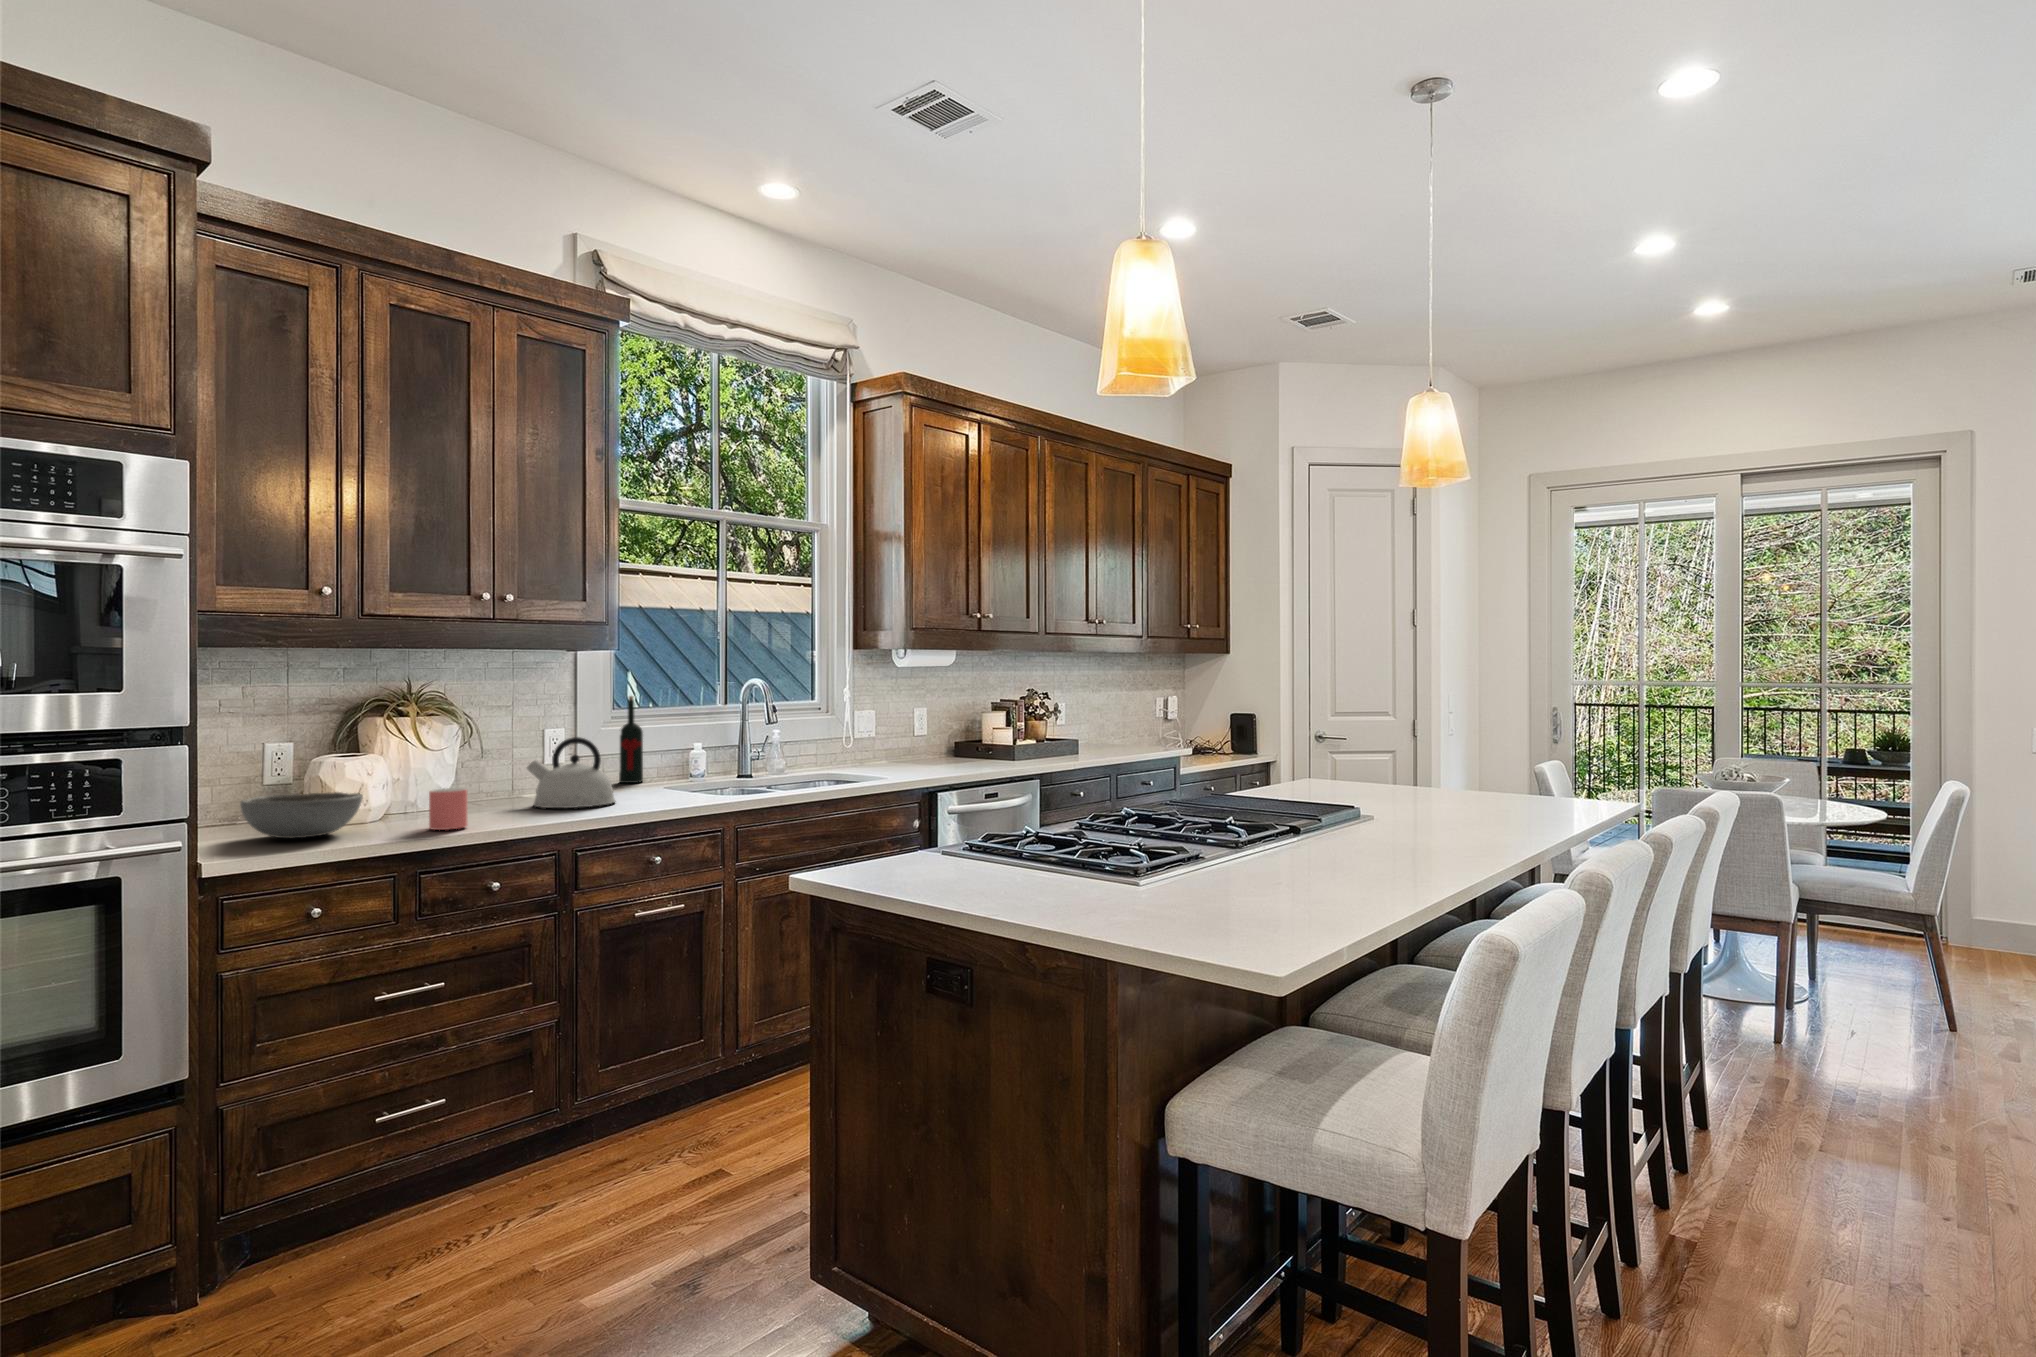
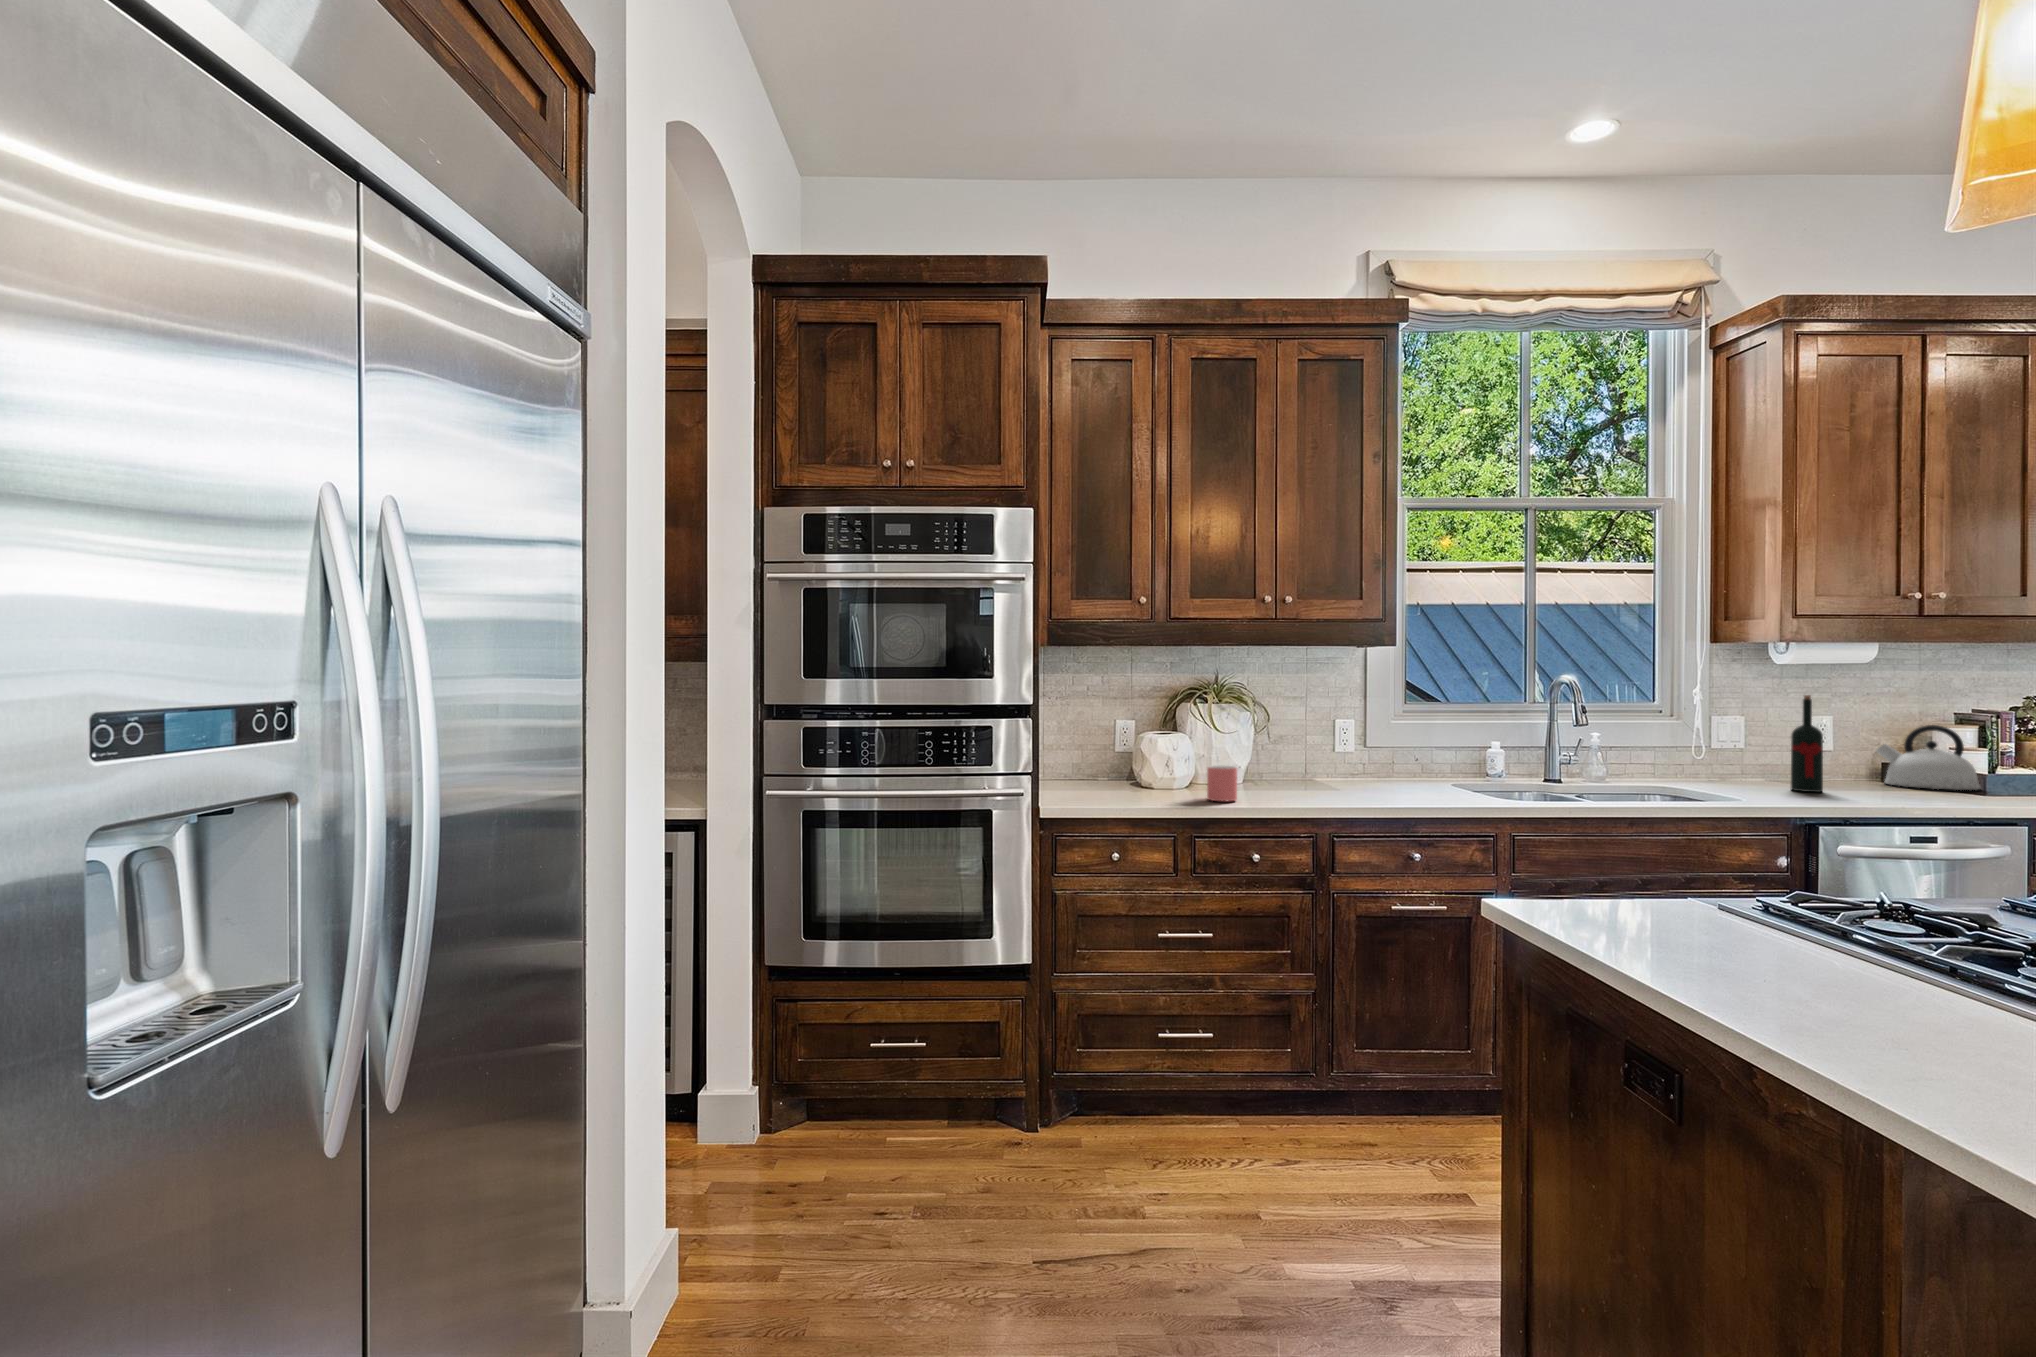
wine bottle: present [619,696,643,783] -> present [1791,695,1823,792]
kettle: present [527,737,615,808] -> present [1876,725,1980,790]
bowl: present [240,792,363,838] -> none [1080,760,1161,795]

